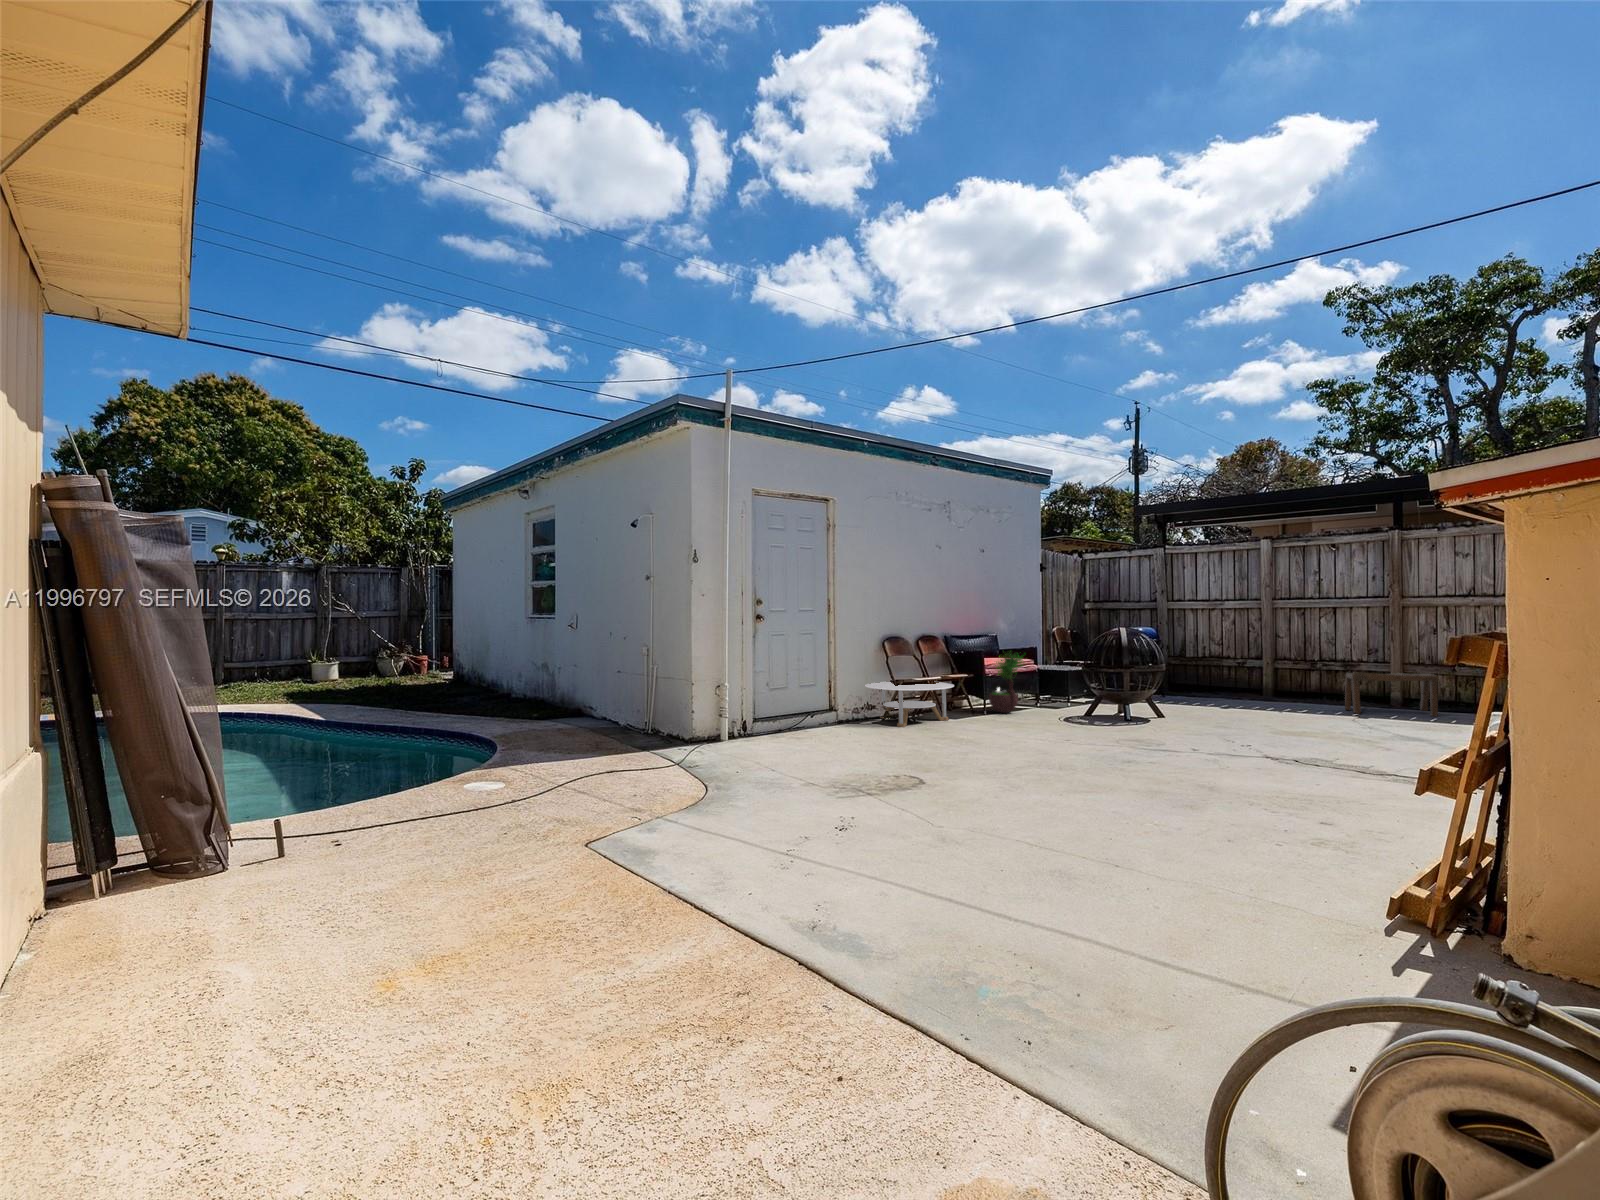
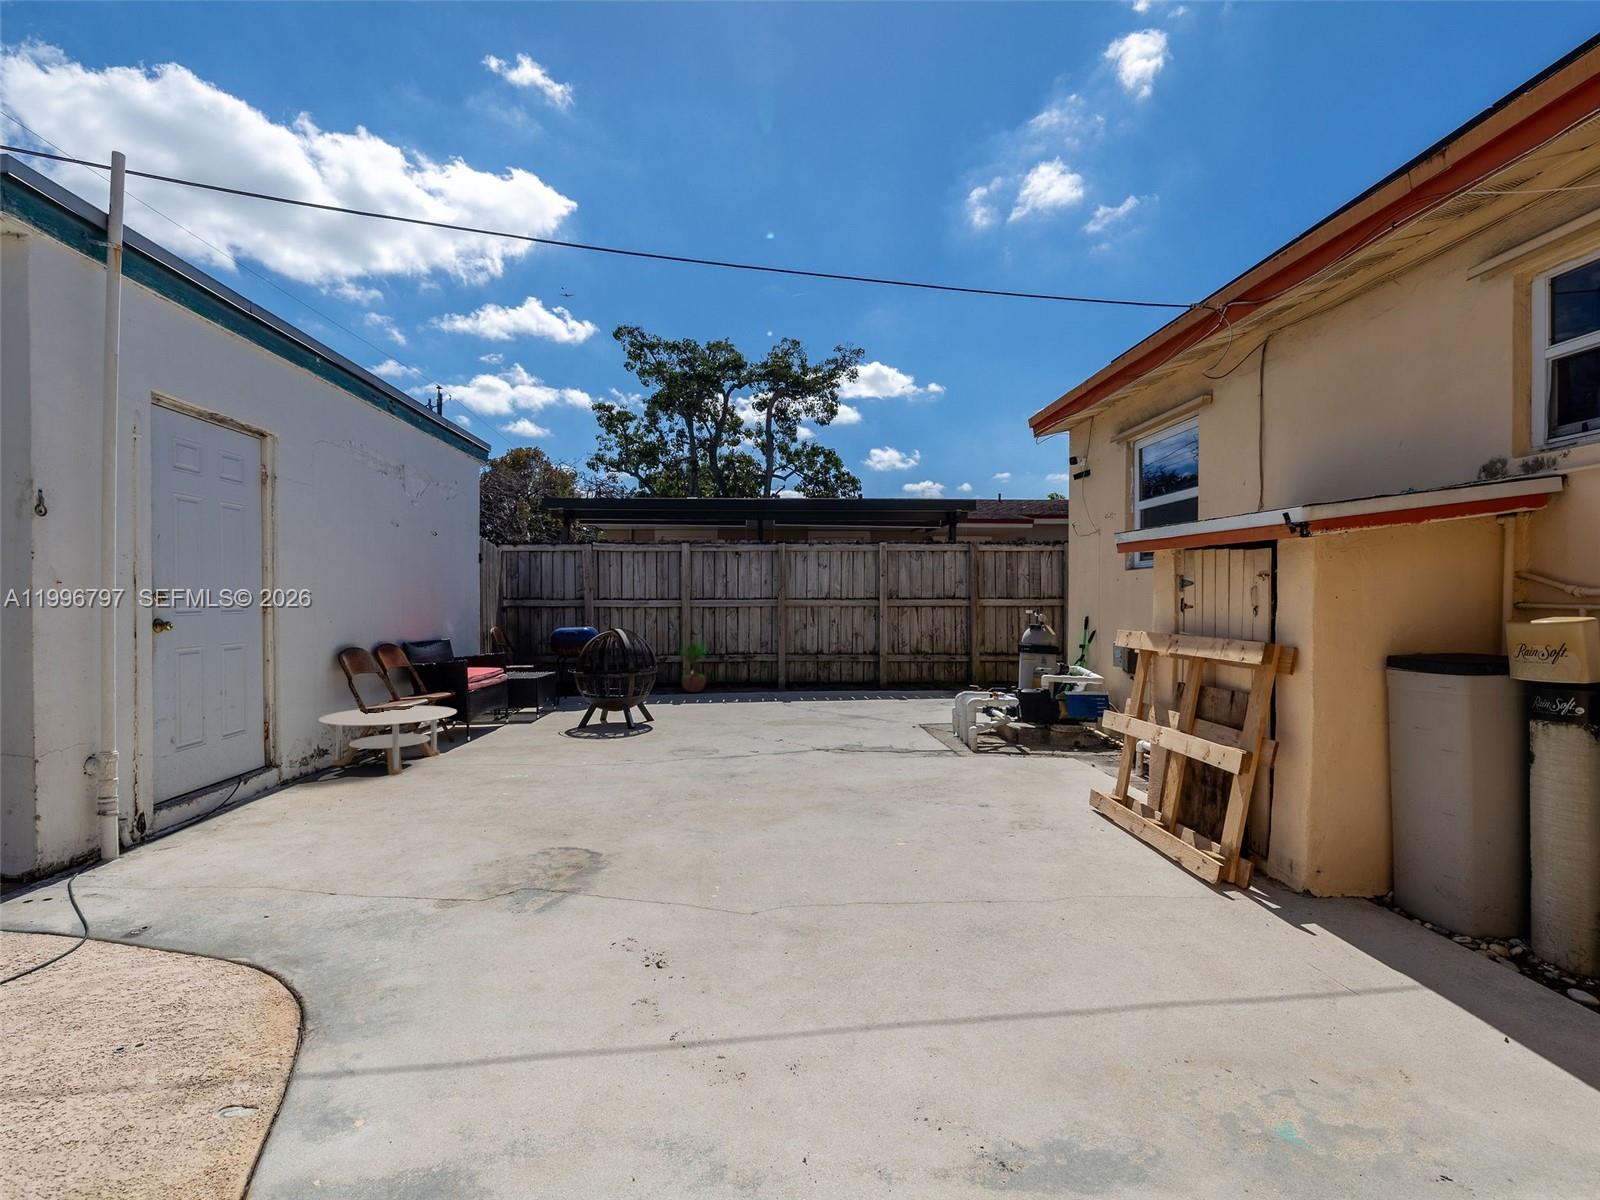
potted tree: present [989,653,1024,713] -> present [680,643,706,692]
bench: present [1345,673,1439,717] -> none [753,659,815,696]

